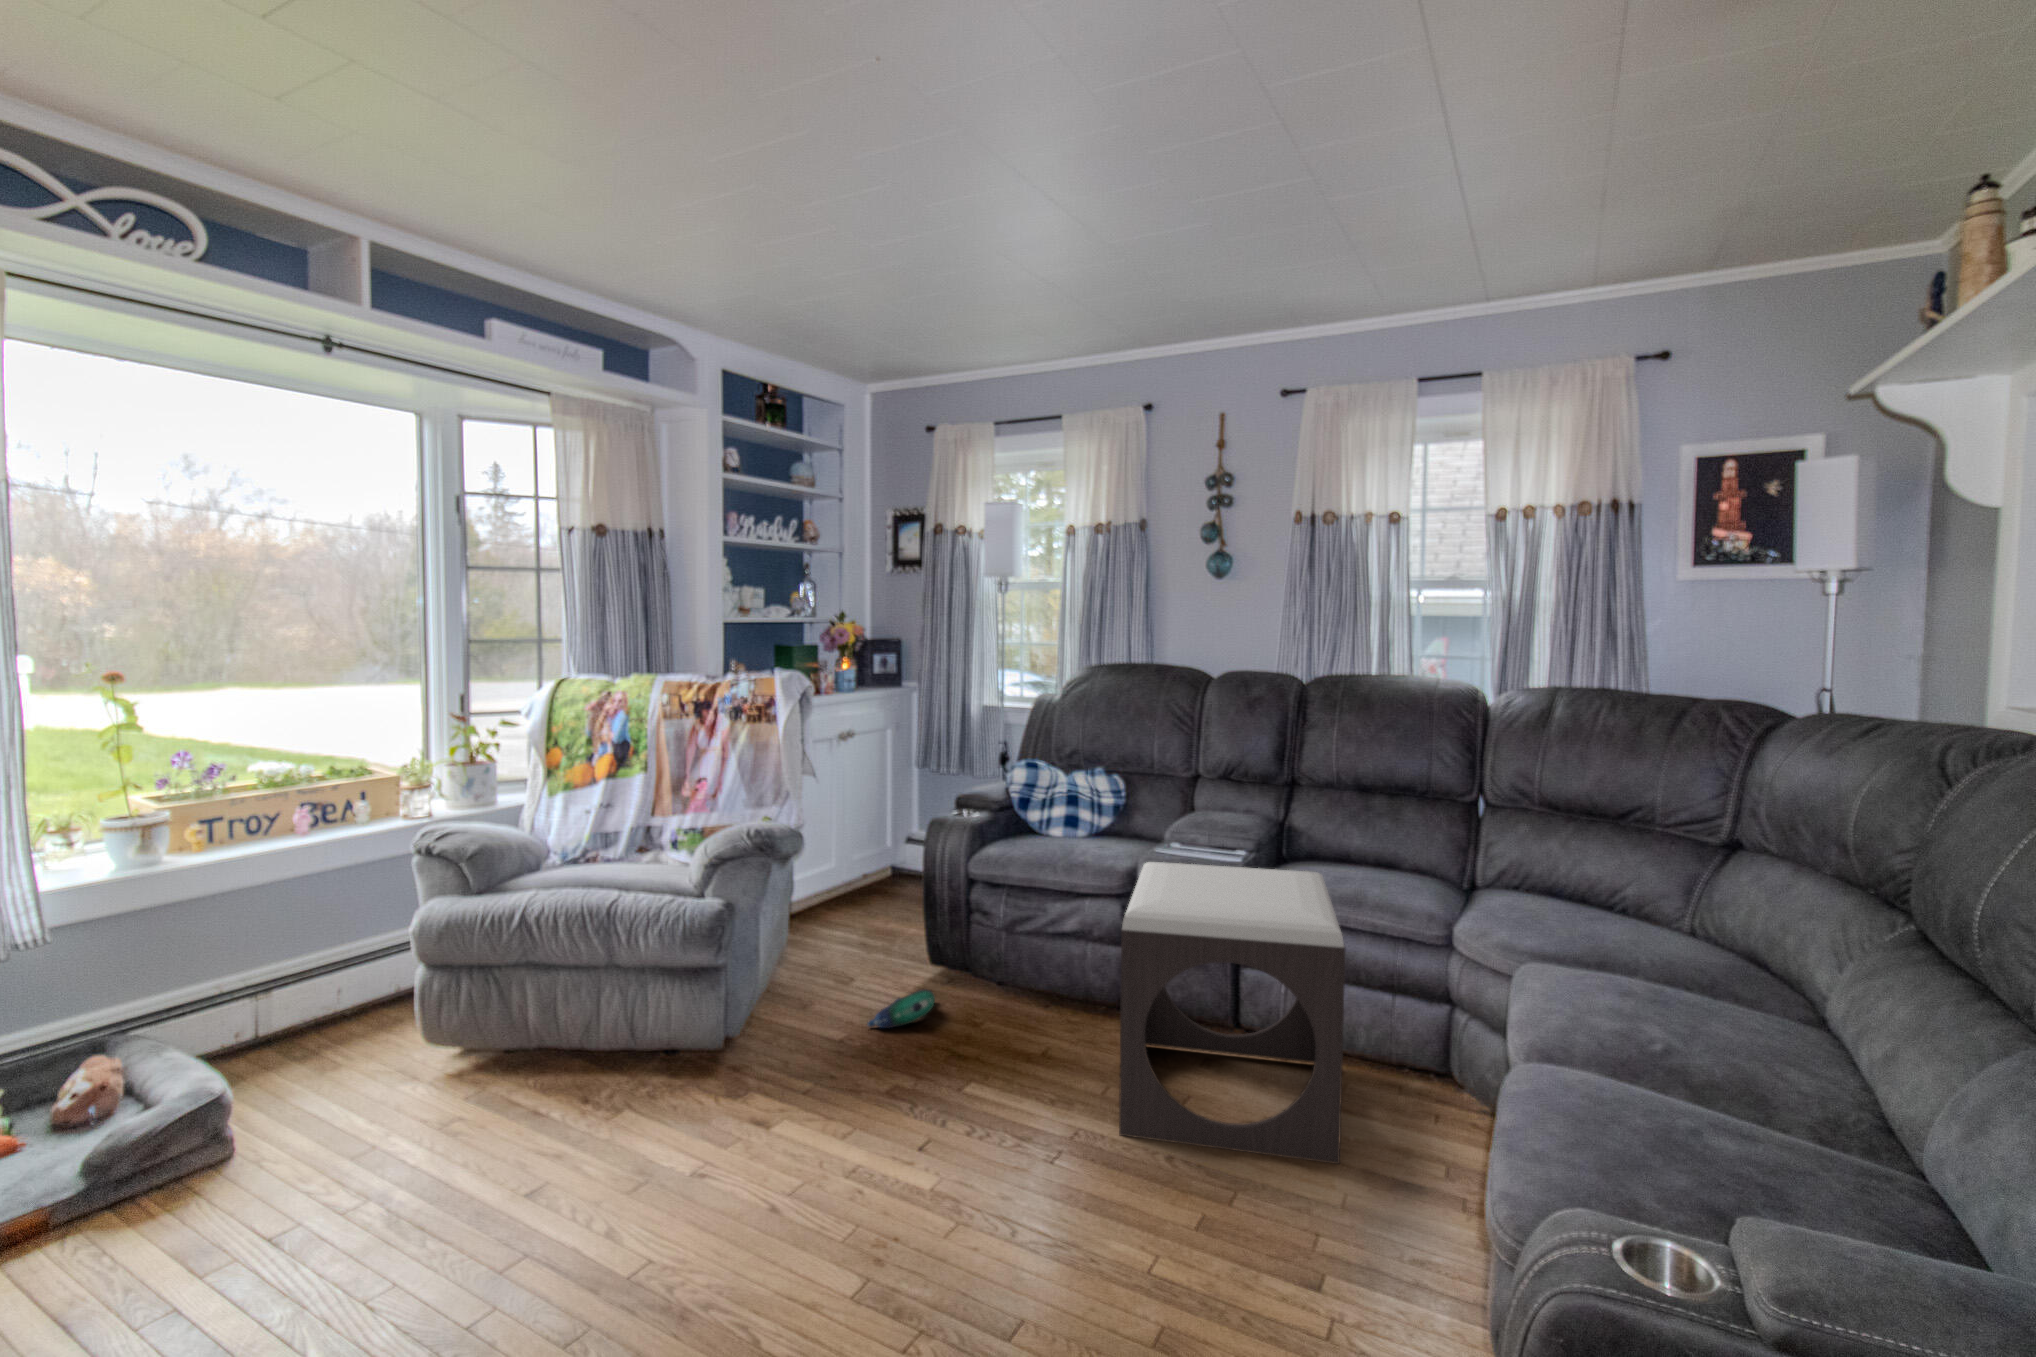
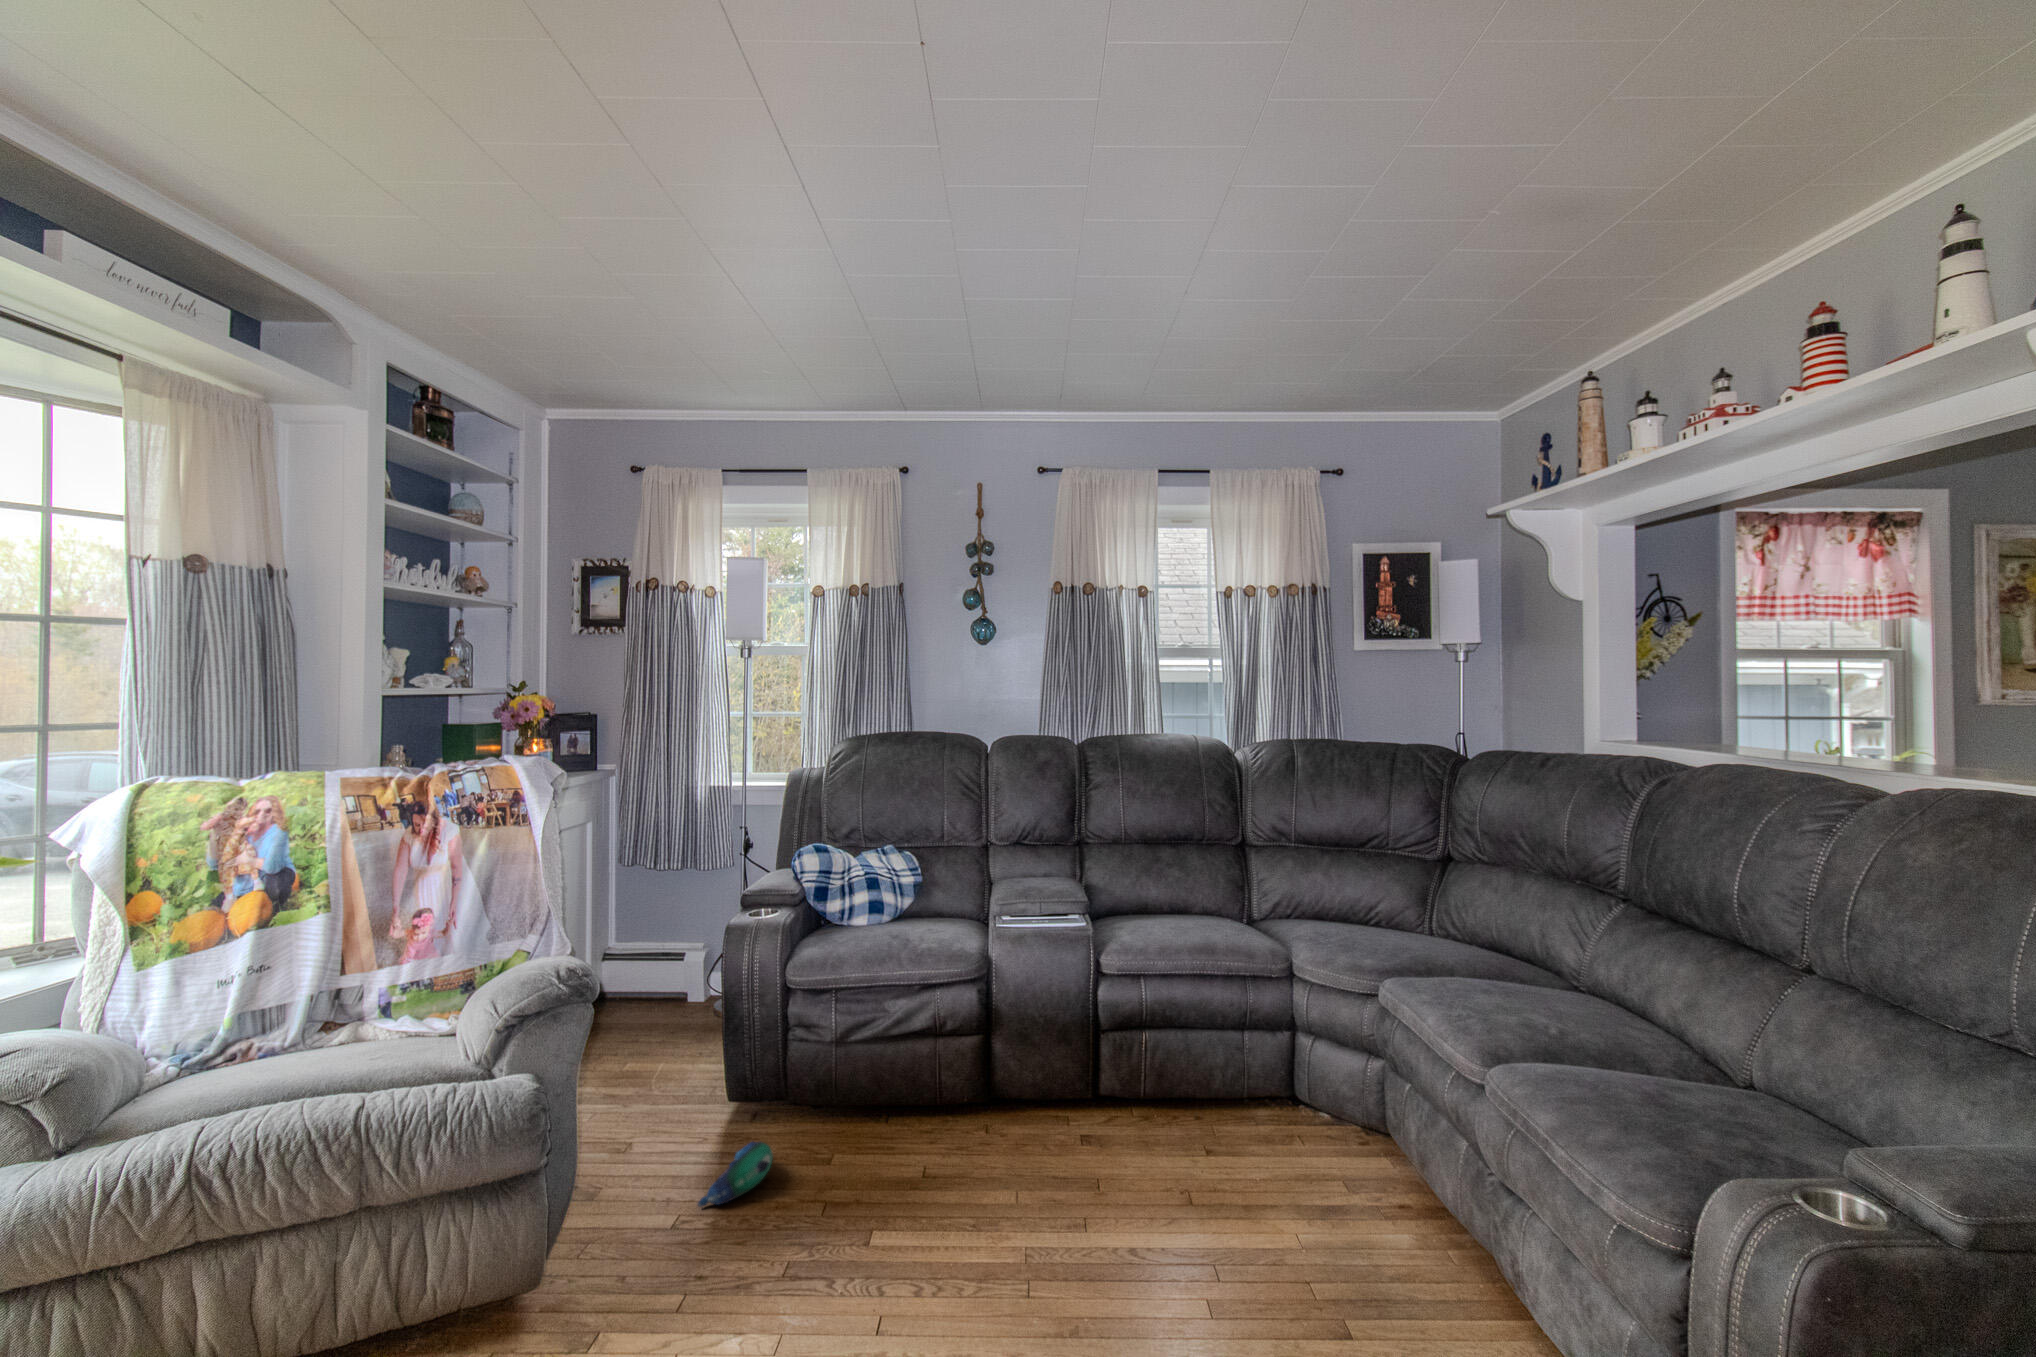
footstool: present [1119,862,1345,1164] -> none [1021,934,1289,1258]

